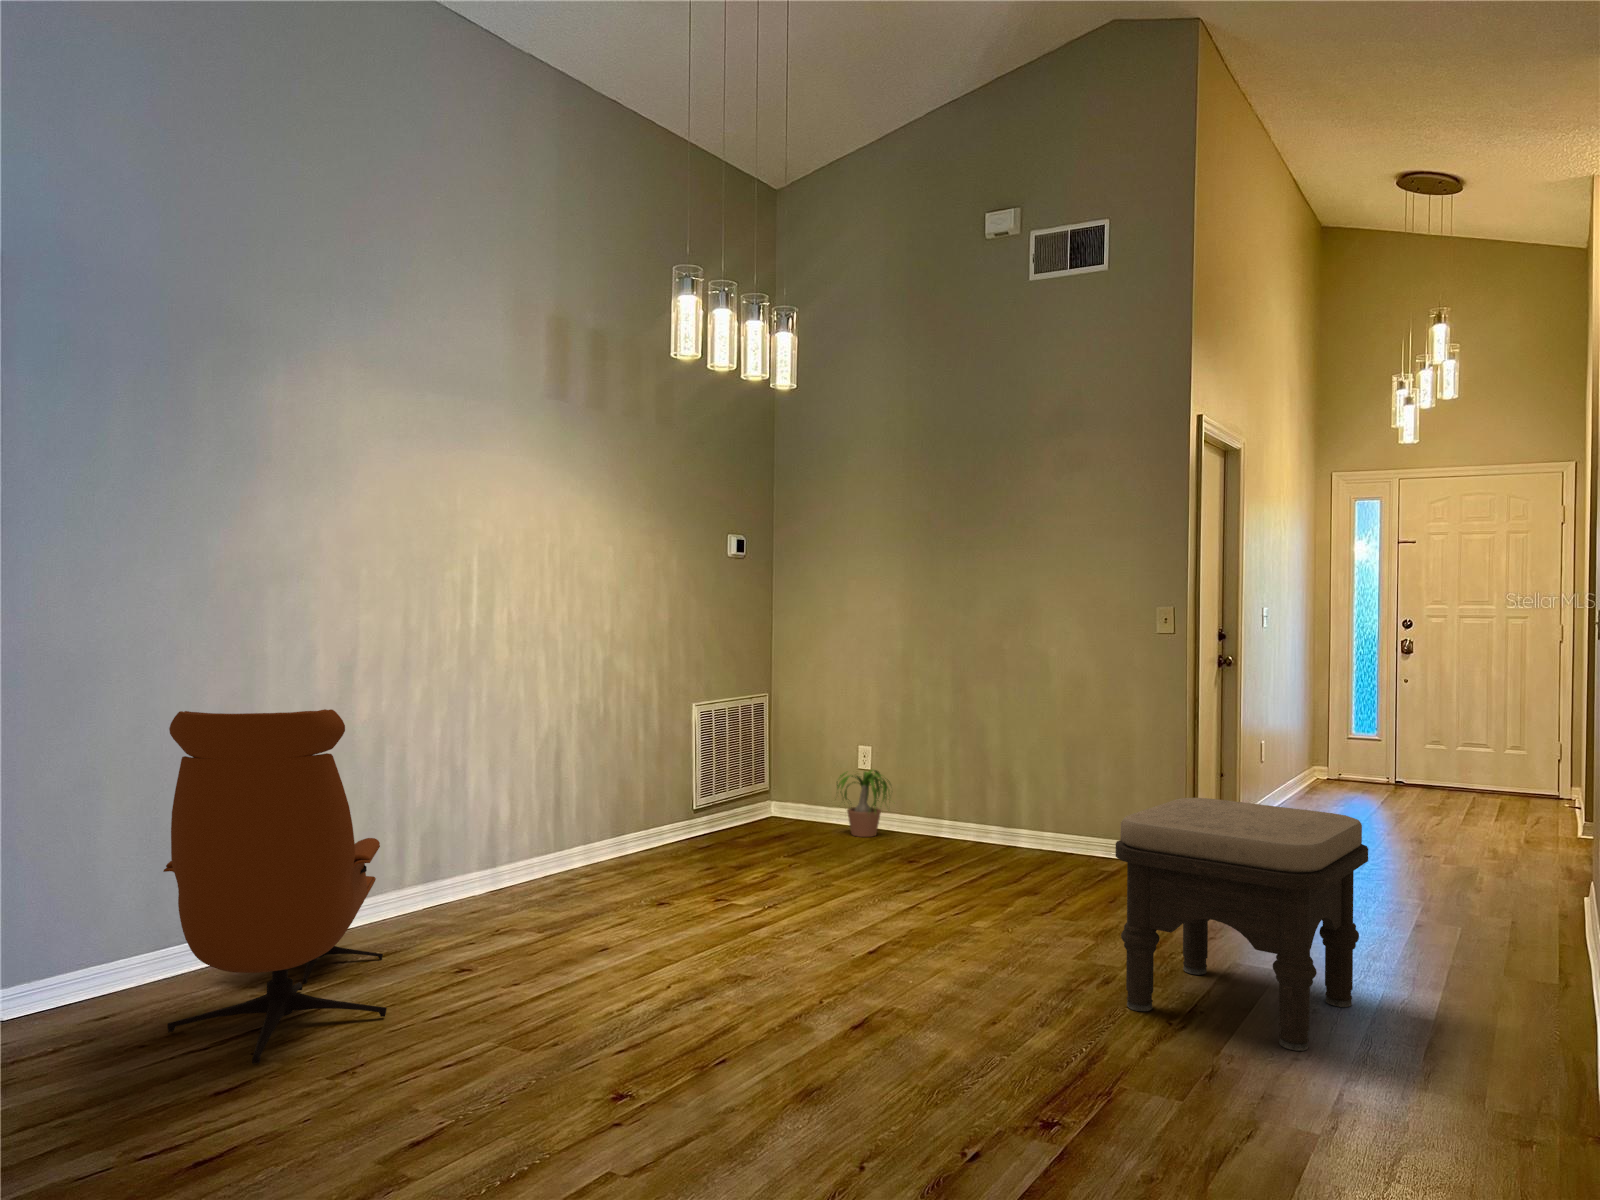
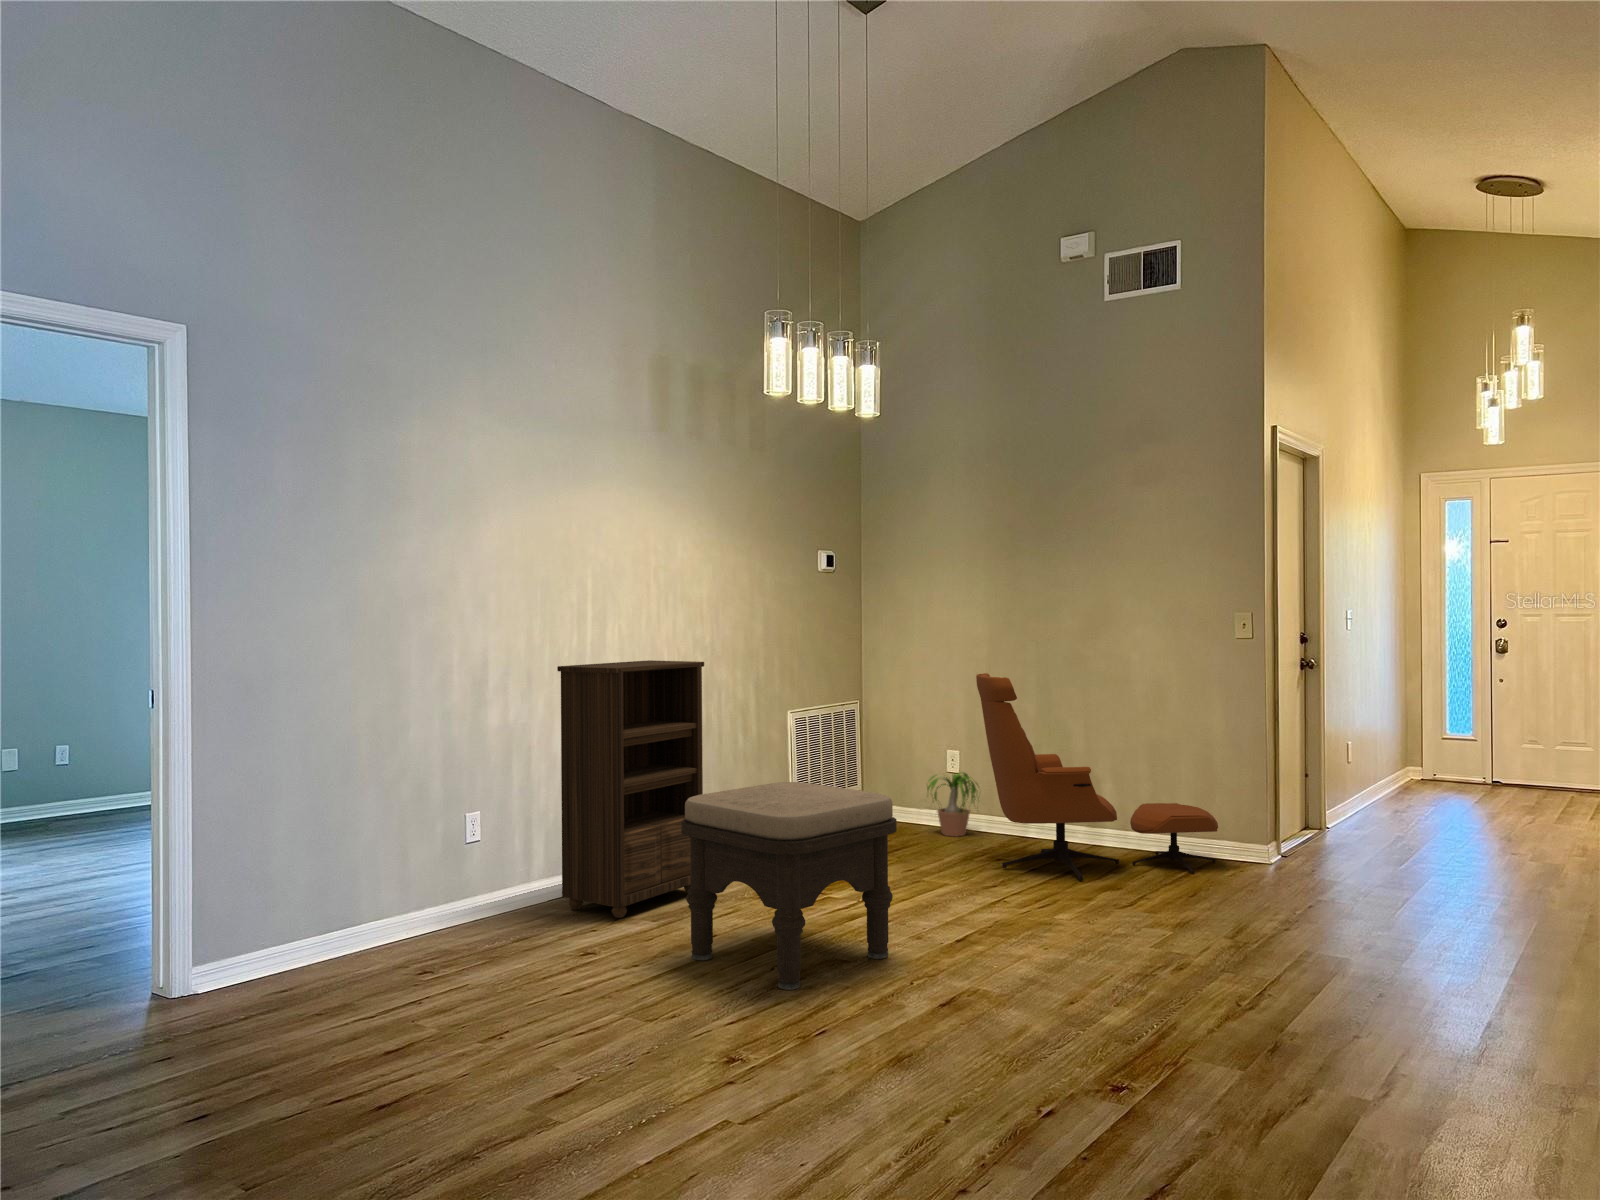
bookshelf: none [437,647,601,929] -> present [557,660,704,918]
lounge chair: present [163,709,387,1064] -> present [976,673,1218,880]
ottoman: present [1115,798,1368,1051] -> present [681,782,897,990]

